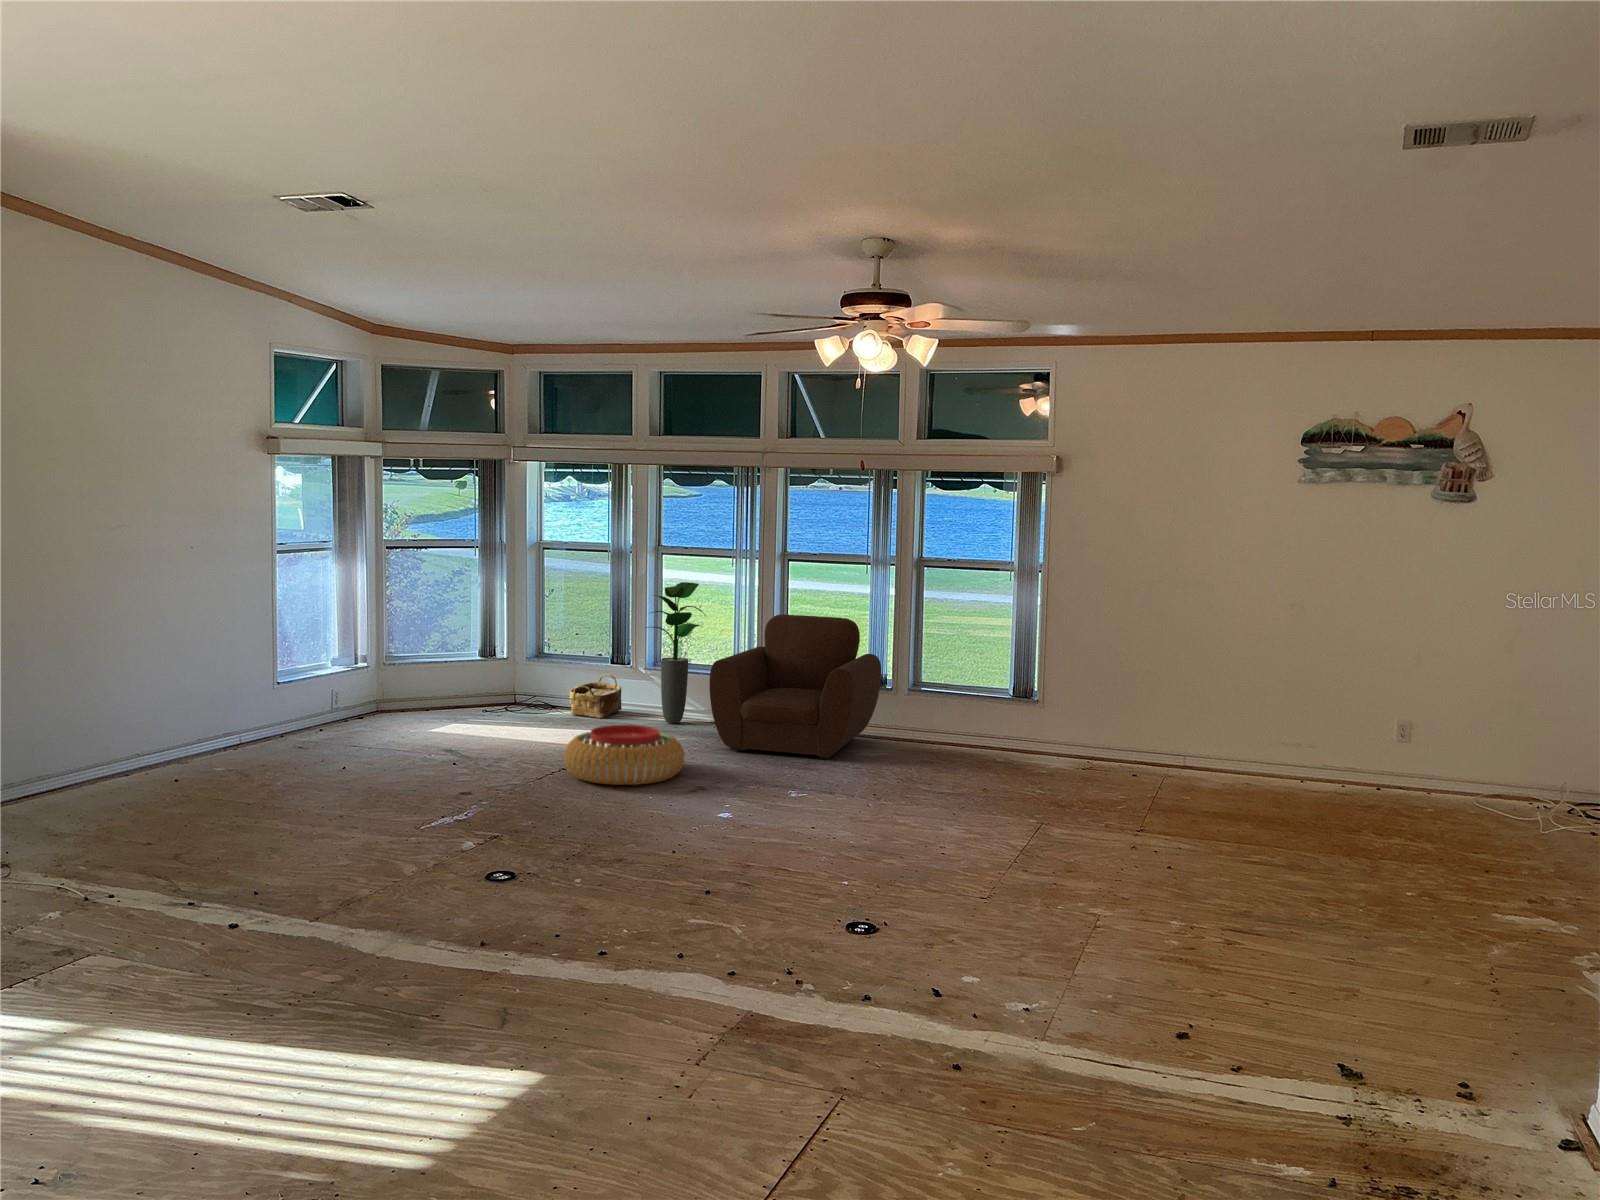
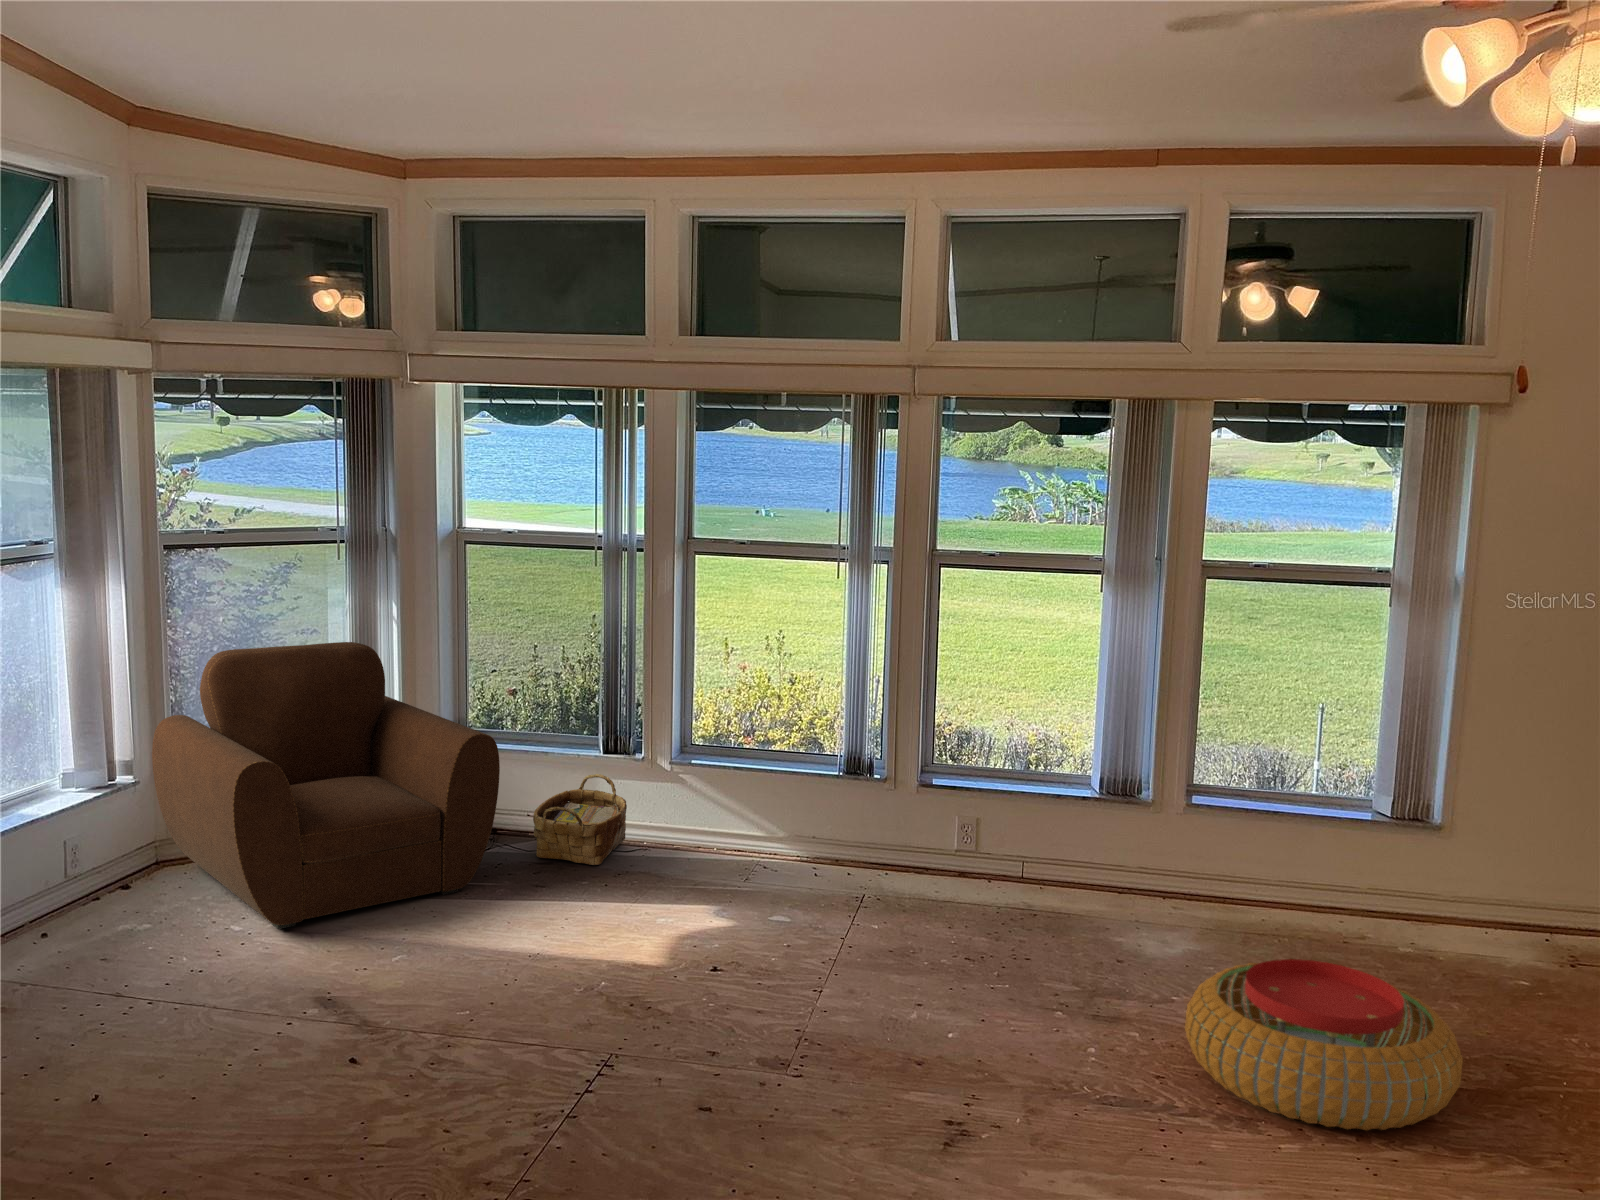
potted plant: present [646,582,706,723] -> none [679,609,800,875]
armchair: present [709,614,881,759] -> present [152,642,500,929]
pouf: present [564,725,685,785] -> present [1185,959,1463,1130]

